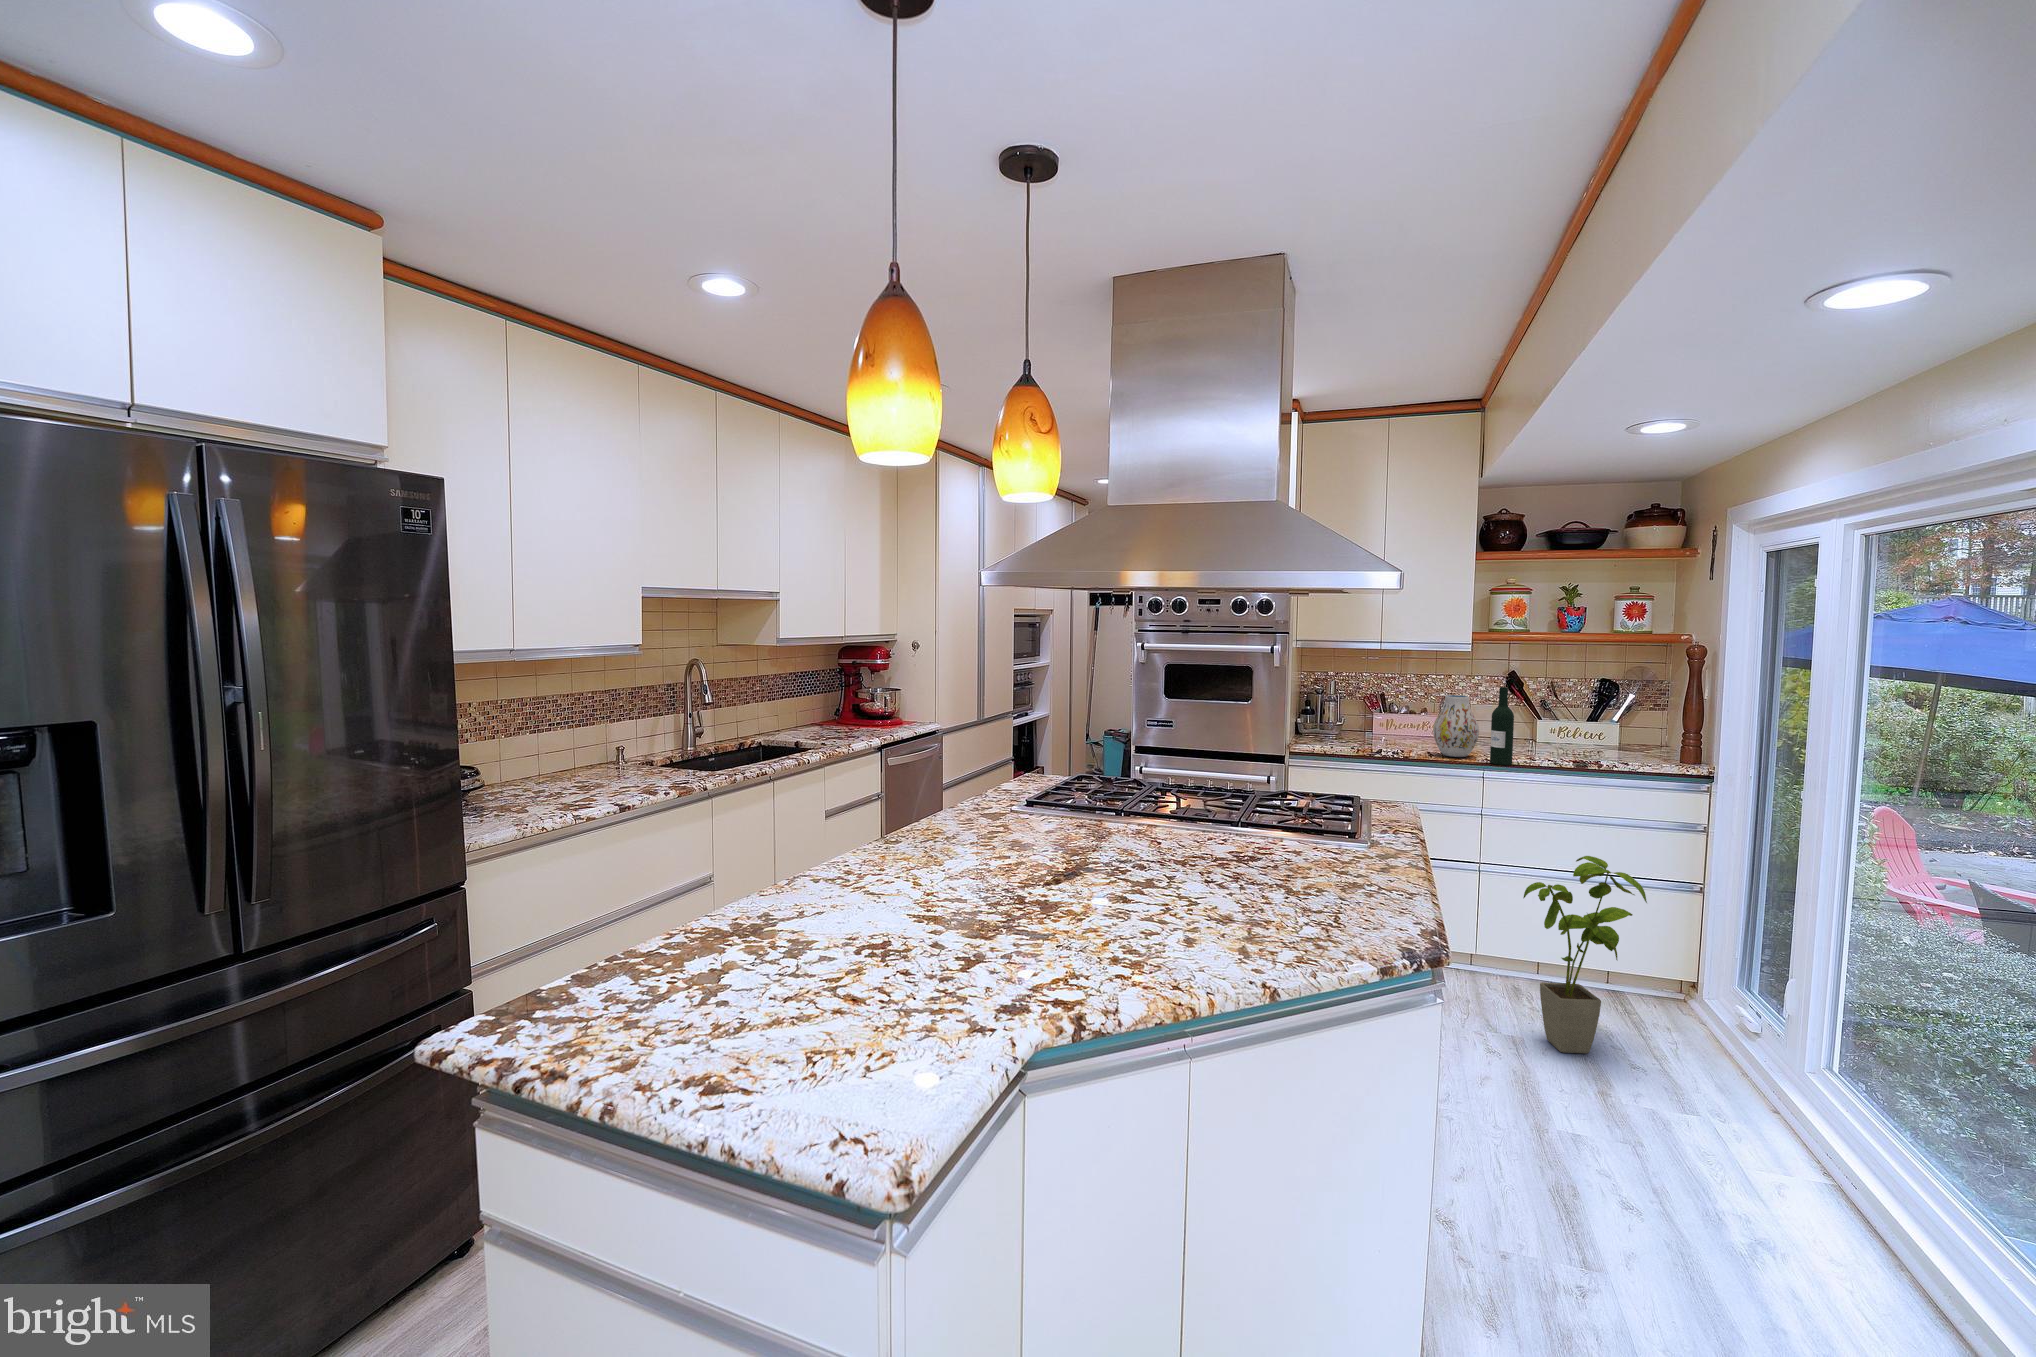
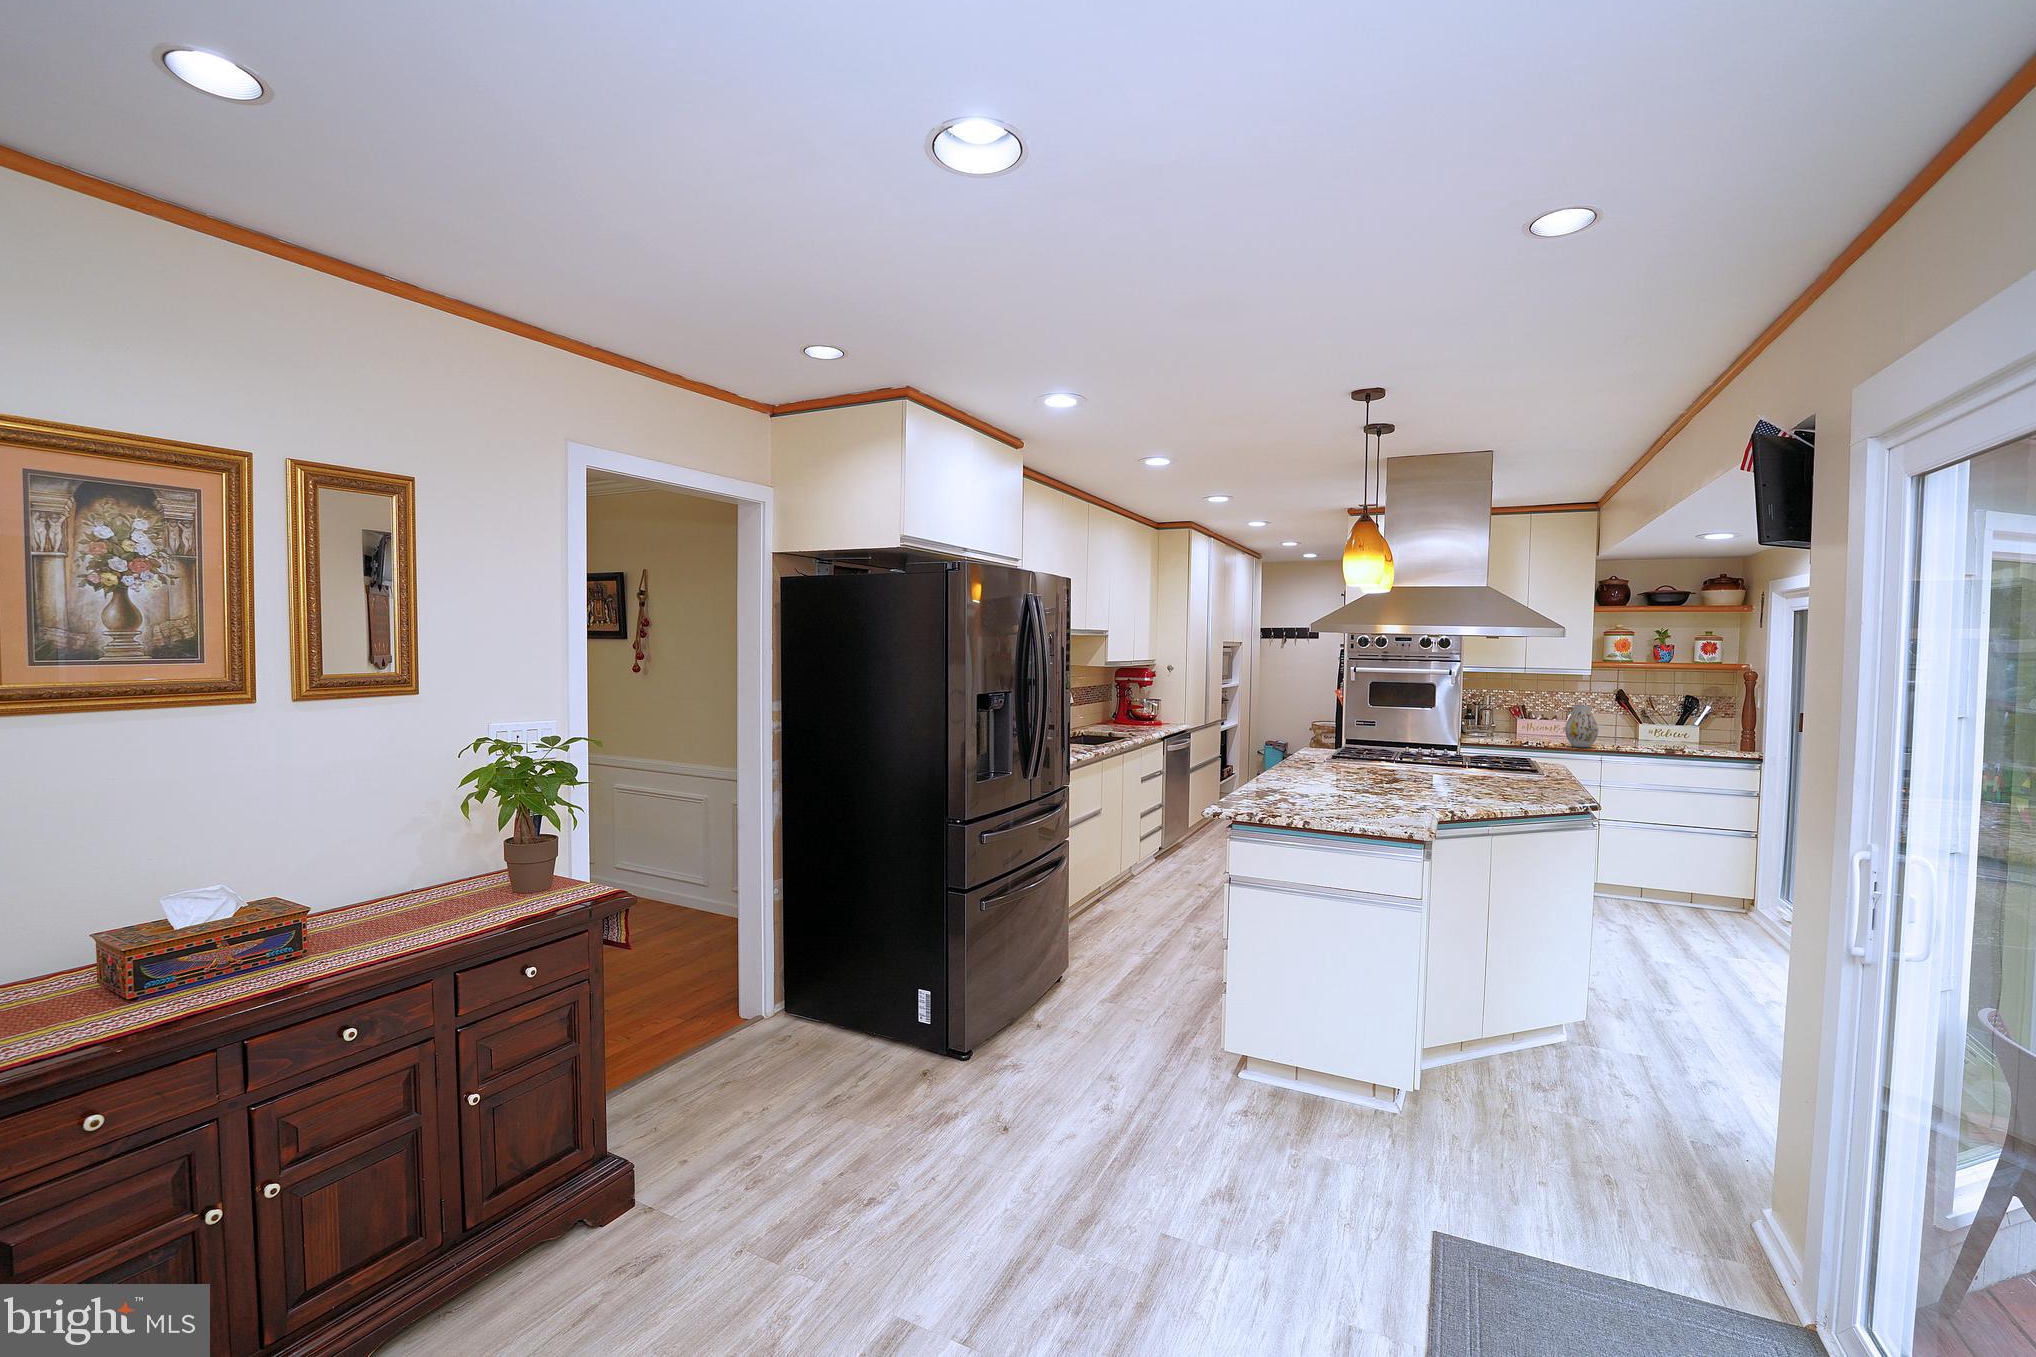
wine bottle: present [1490,687,1514,765] -> none [1607,699,1624,752]
house plant: present [1523,856,1647,1053] -> none [1633,806,1715,933]

